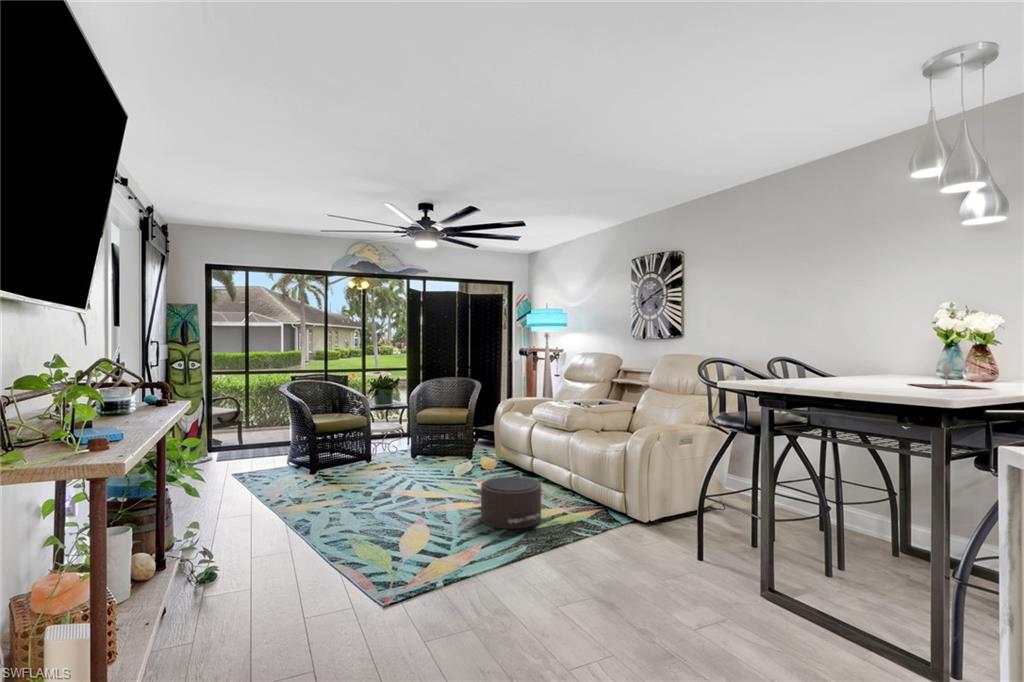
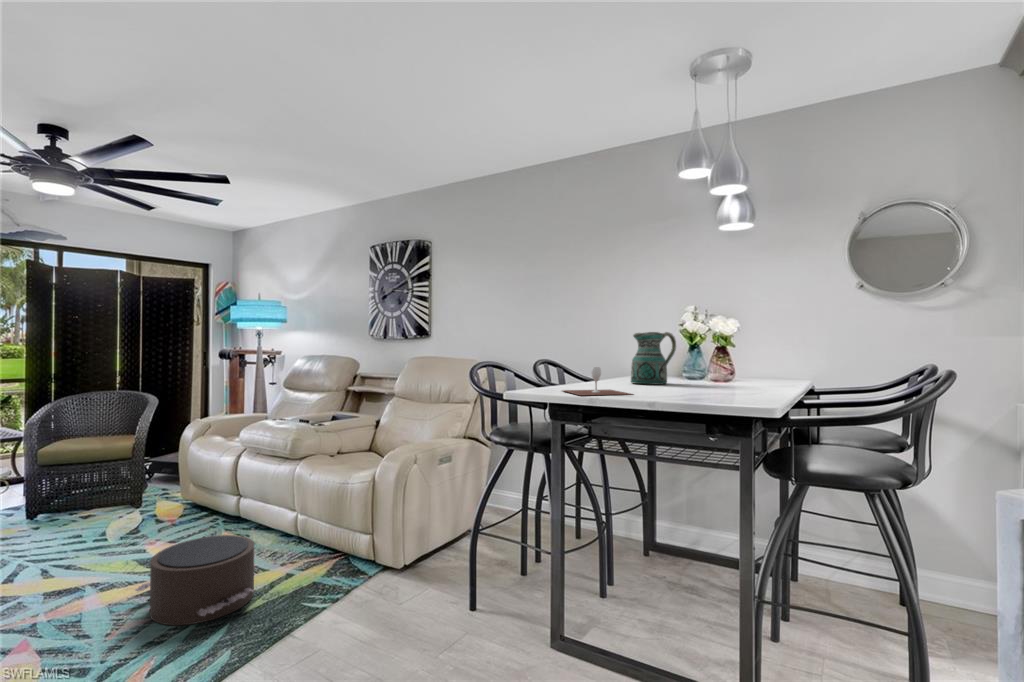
ceramic pitcher: none [861,331,916,382] -> present [631,332,676,384]
wine glass: present [911,363,989,389] -> present [564,367,630,395]

